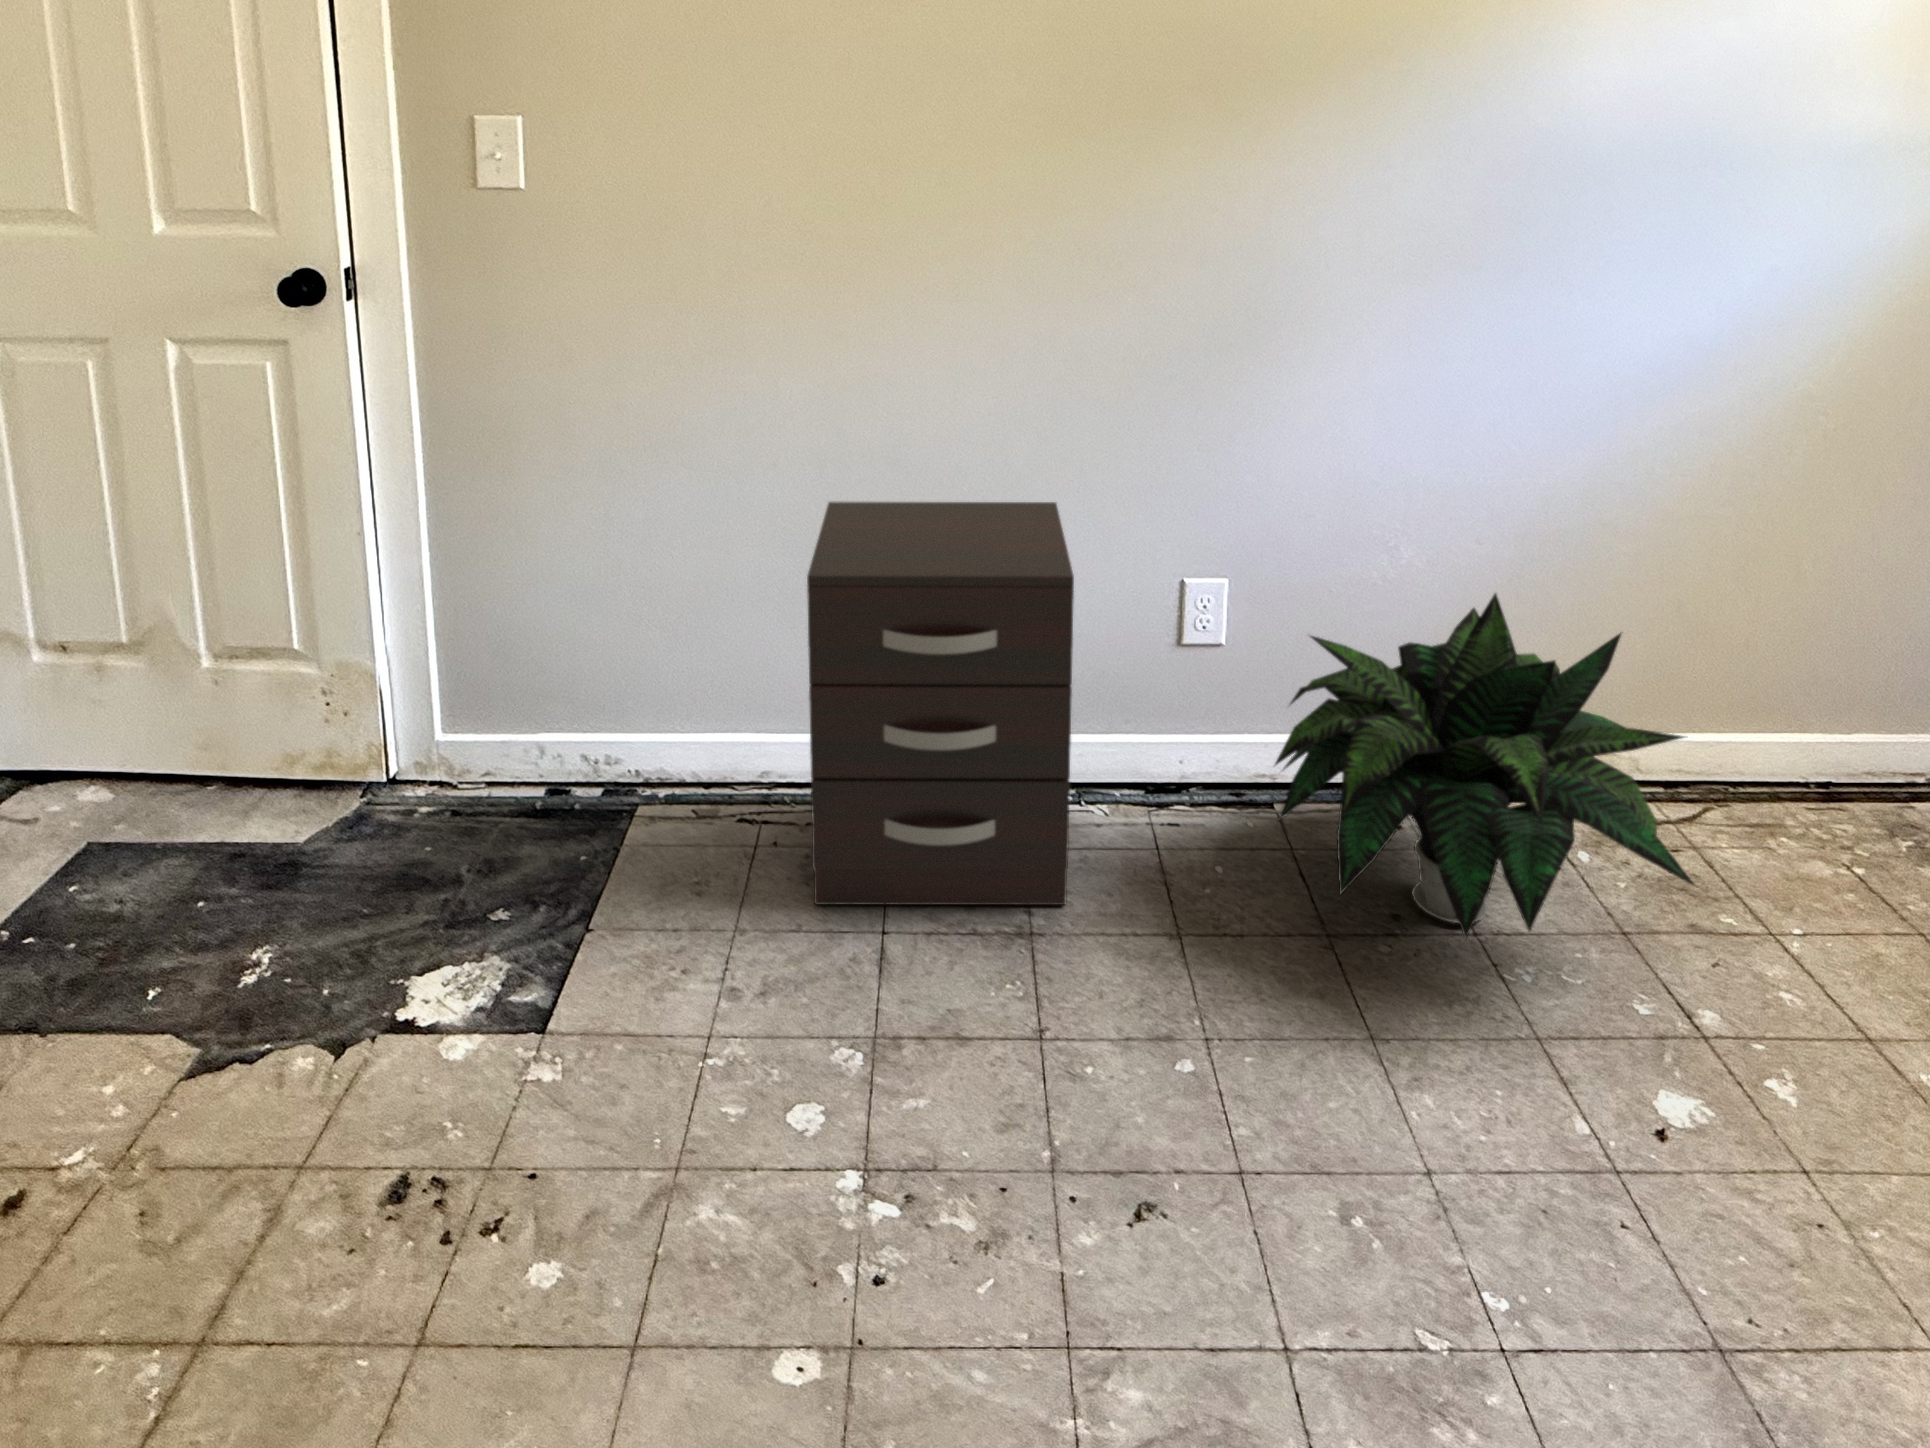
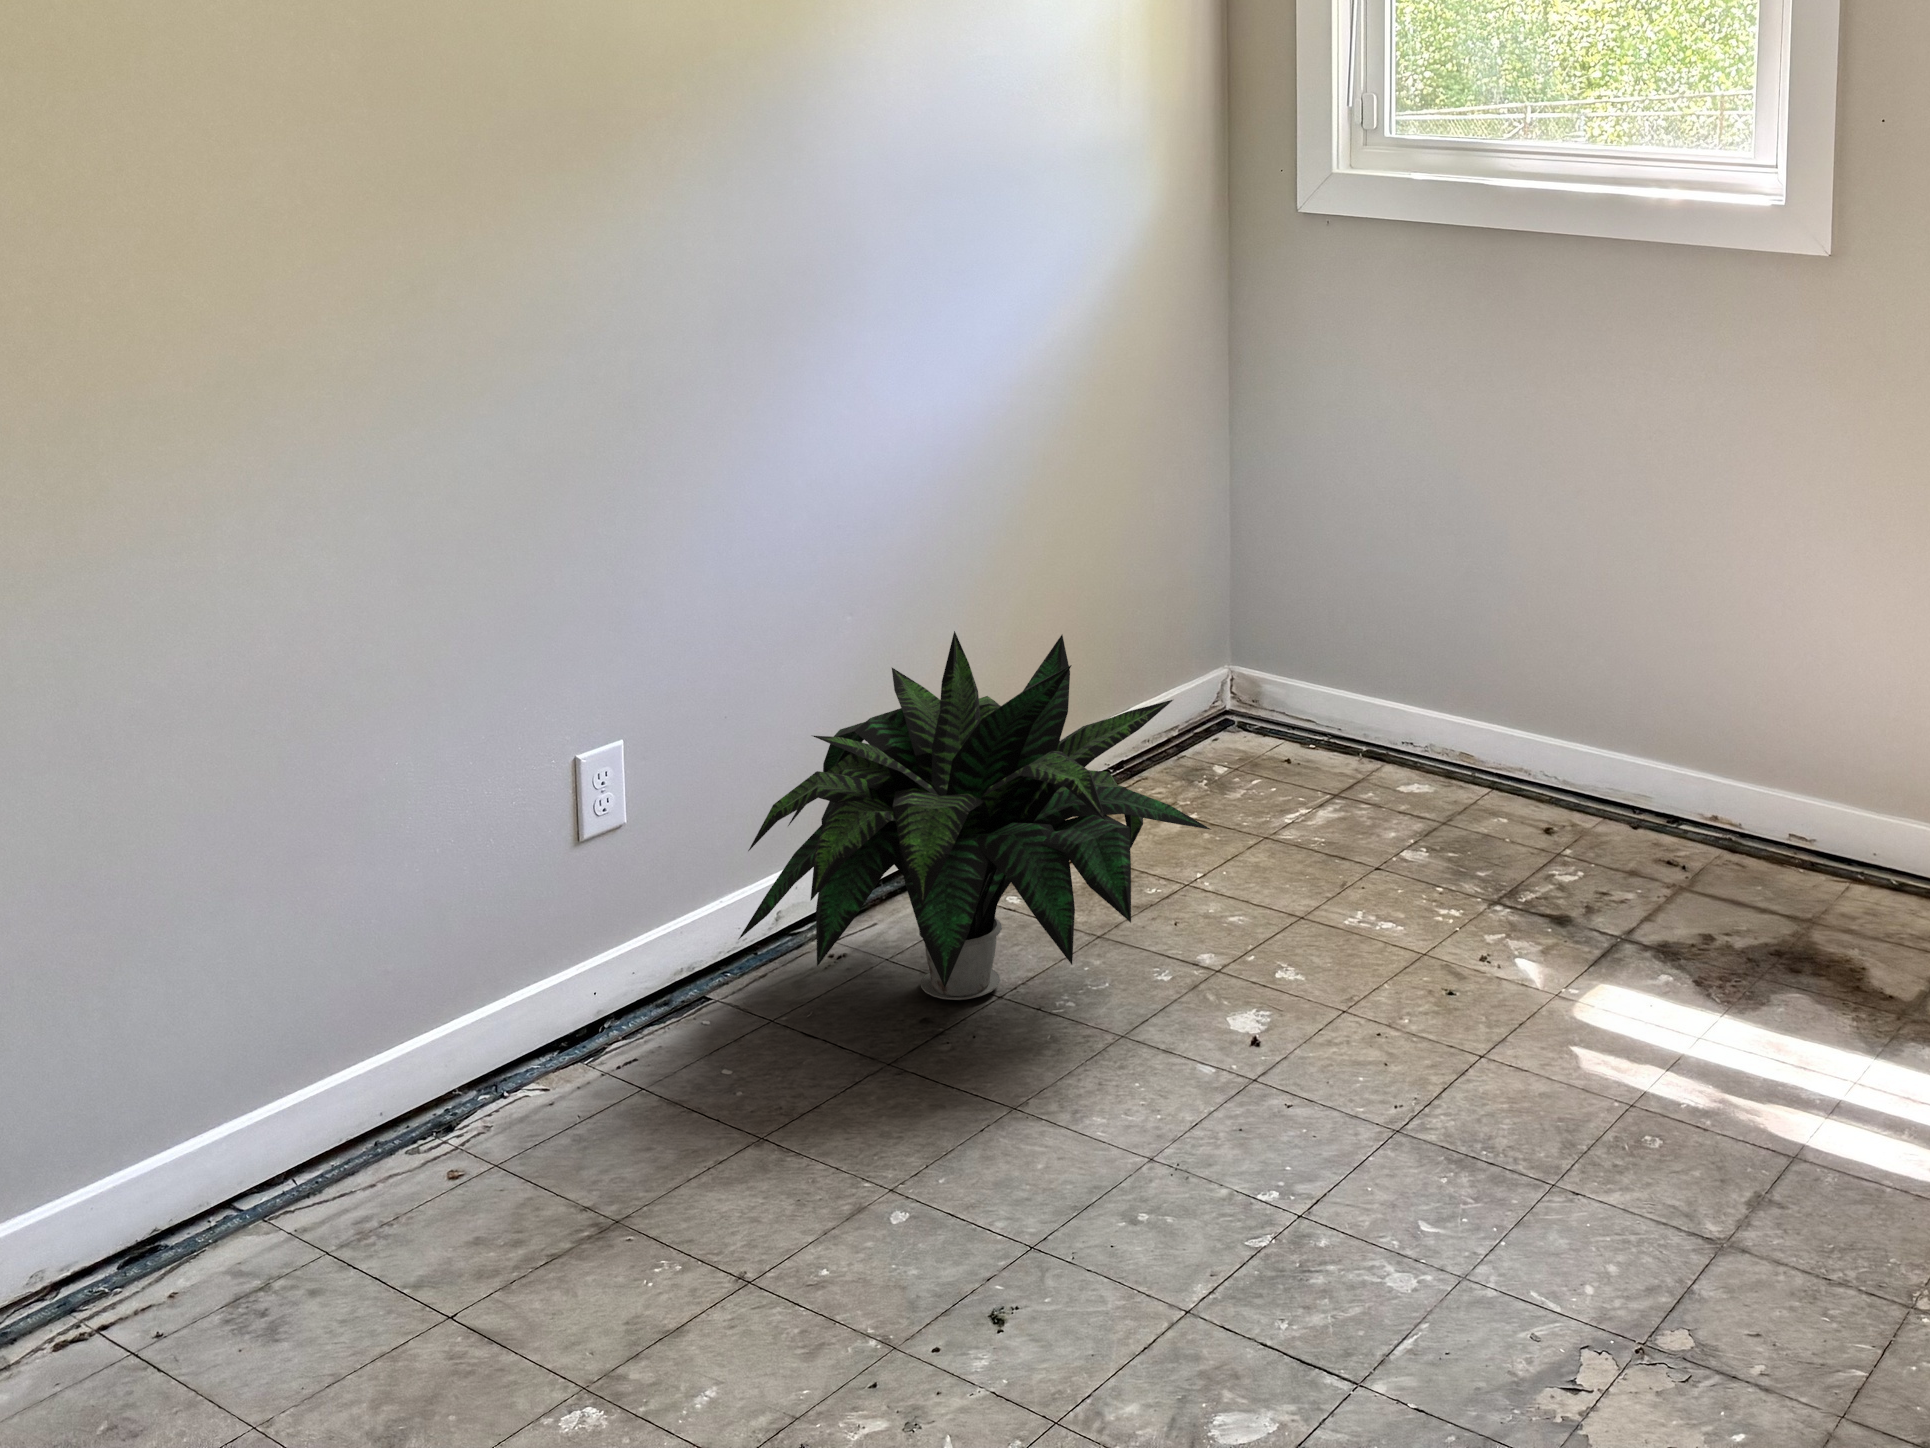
dresser: present [807,502,1074,905] -> none [119,682,635,1351]

